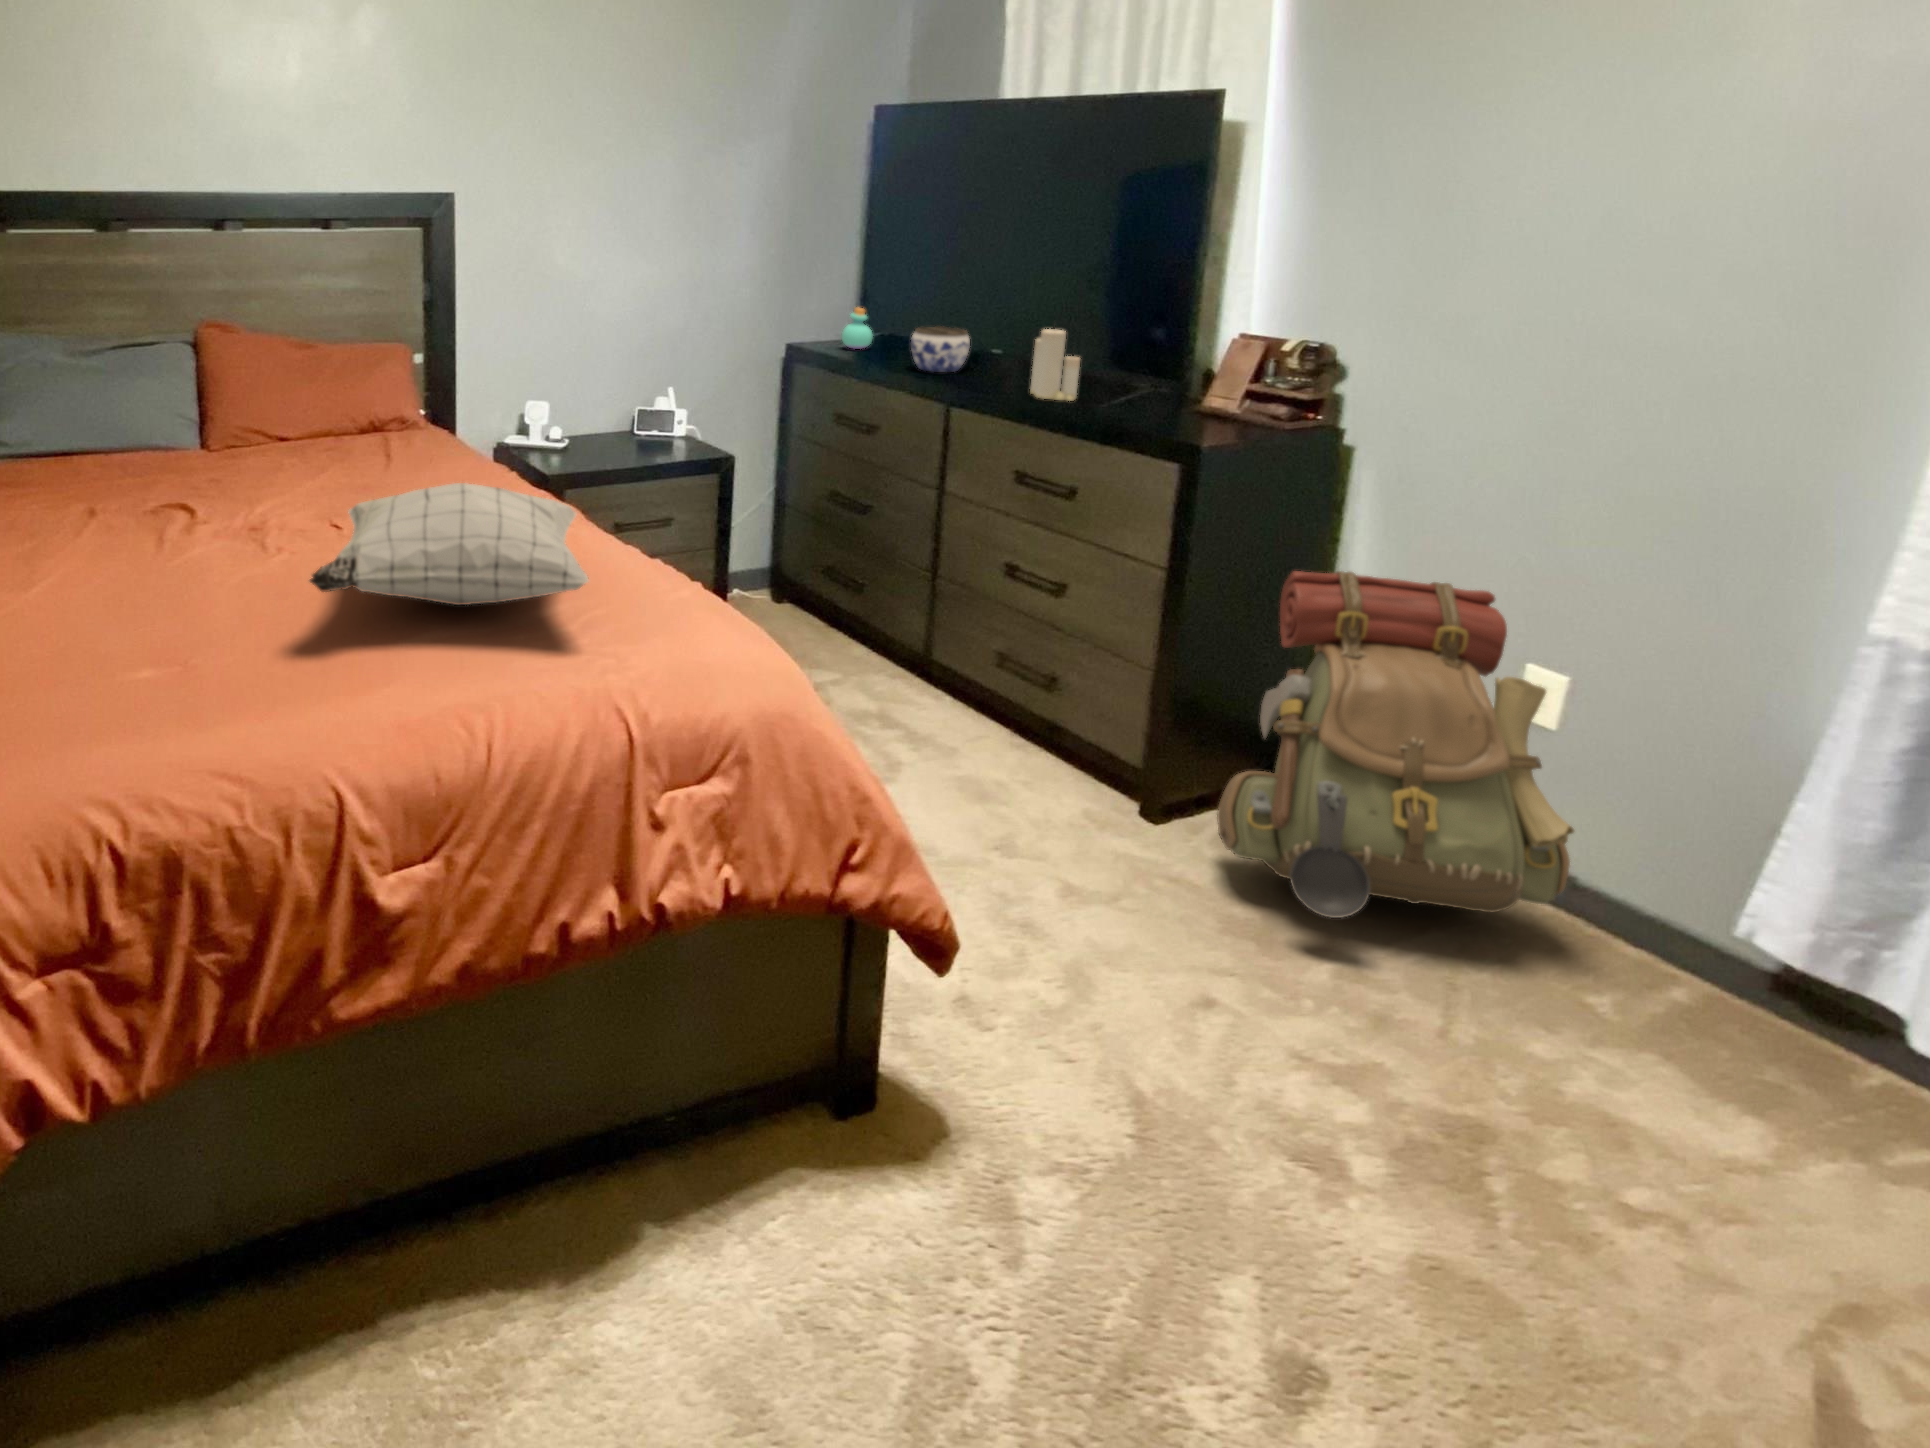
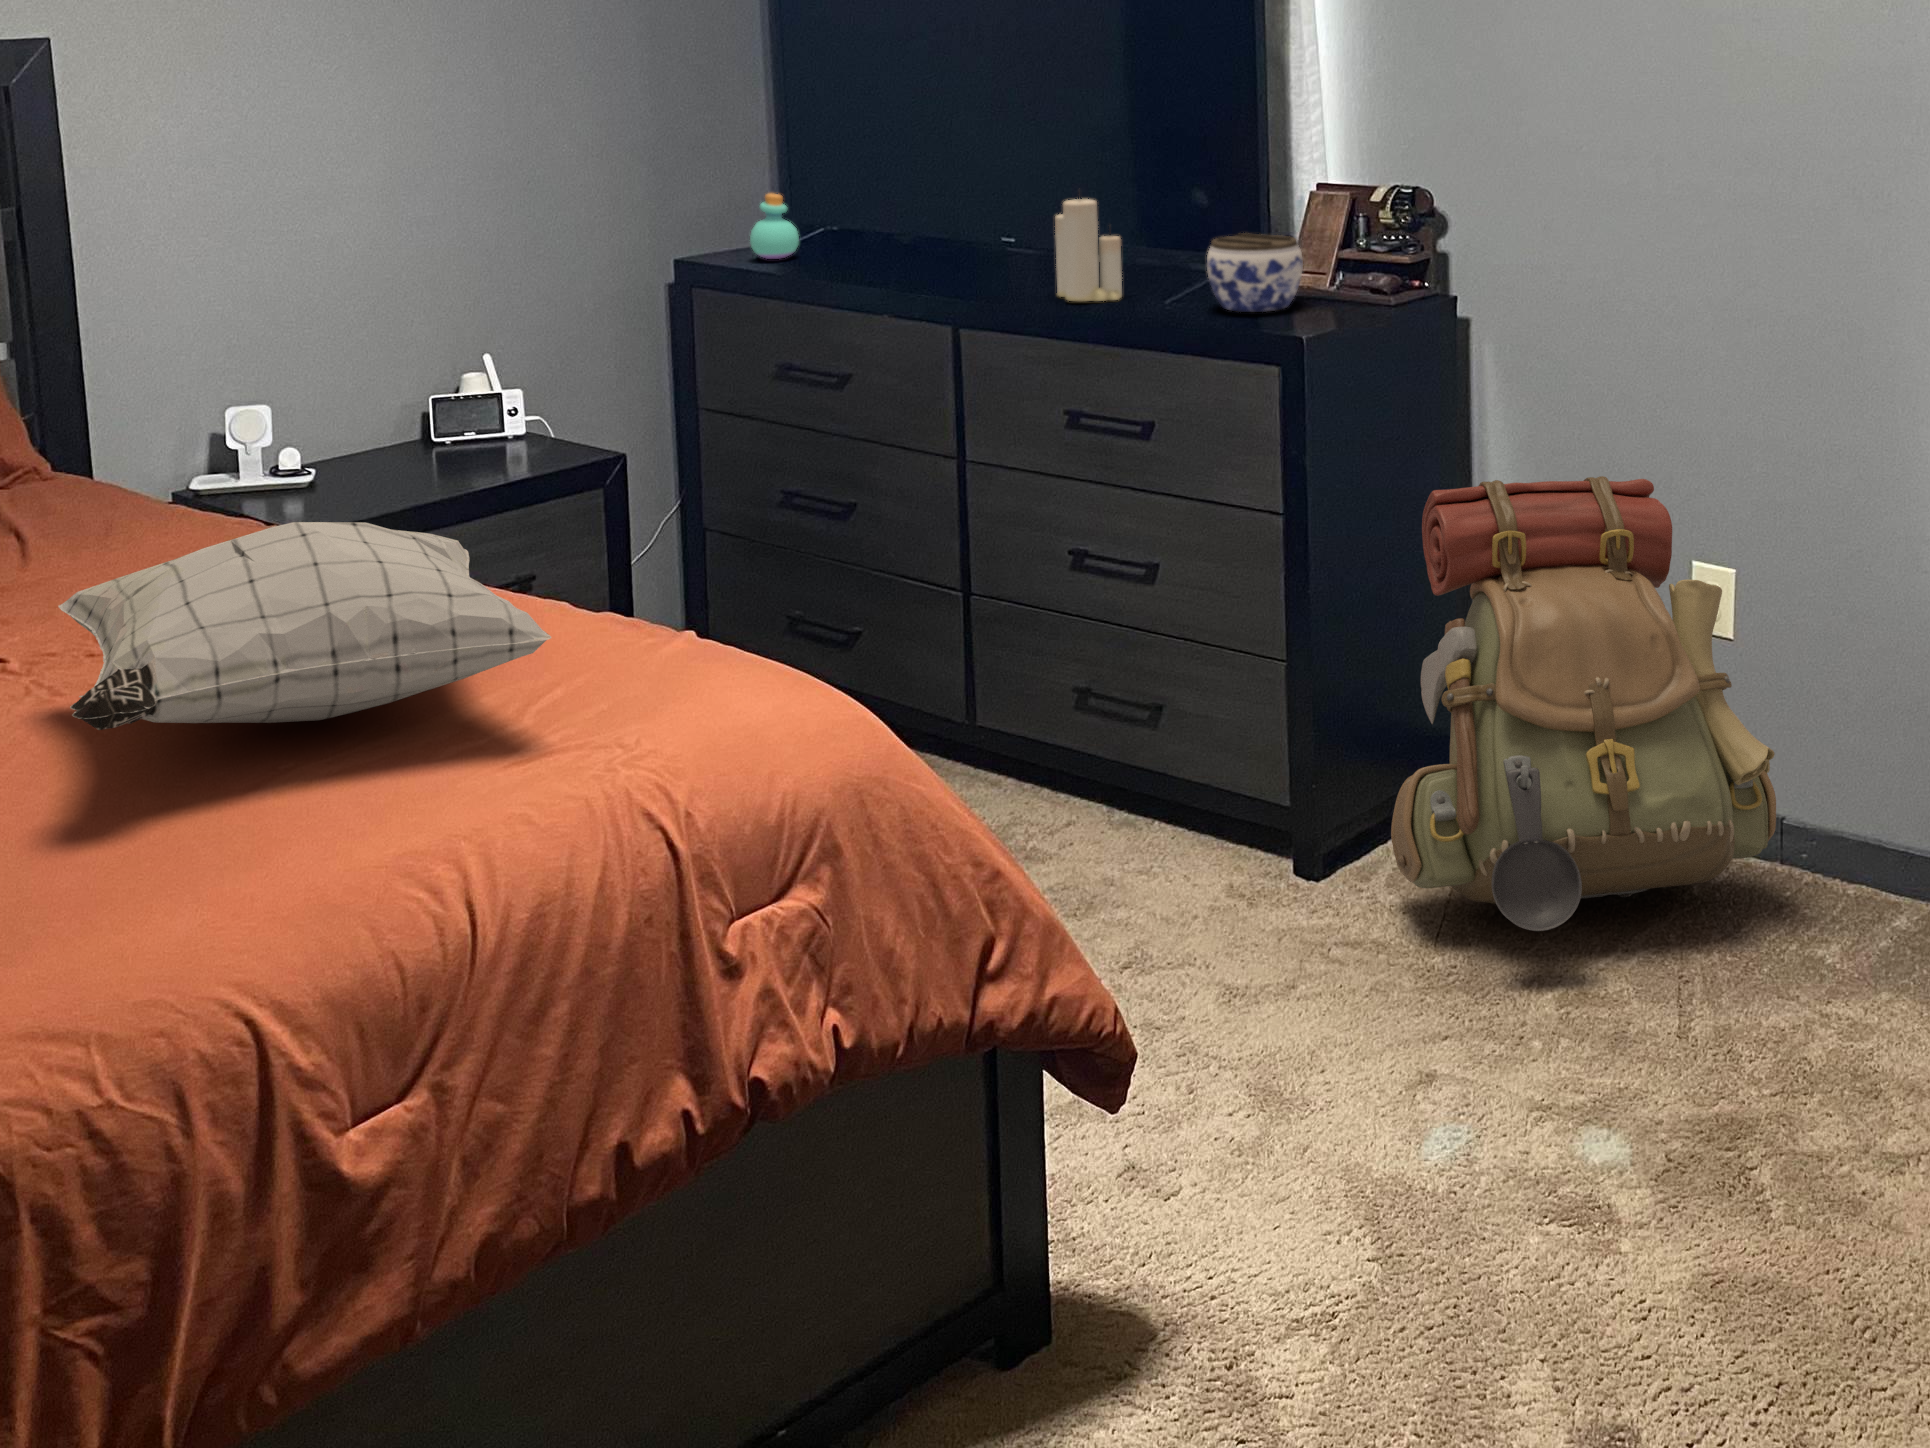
jar: present [911,326,970,372] -> present [1207,233,1303,312]

